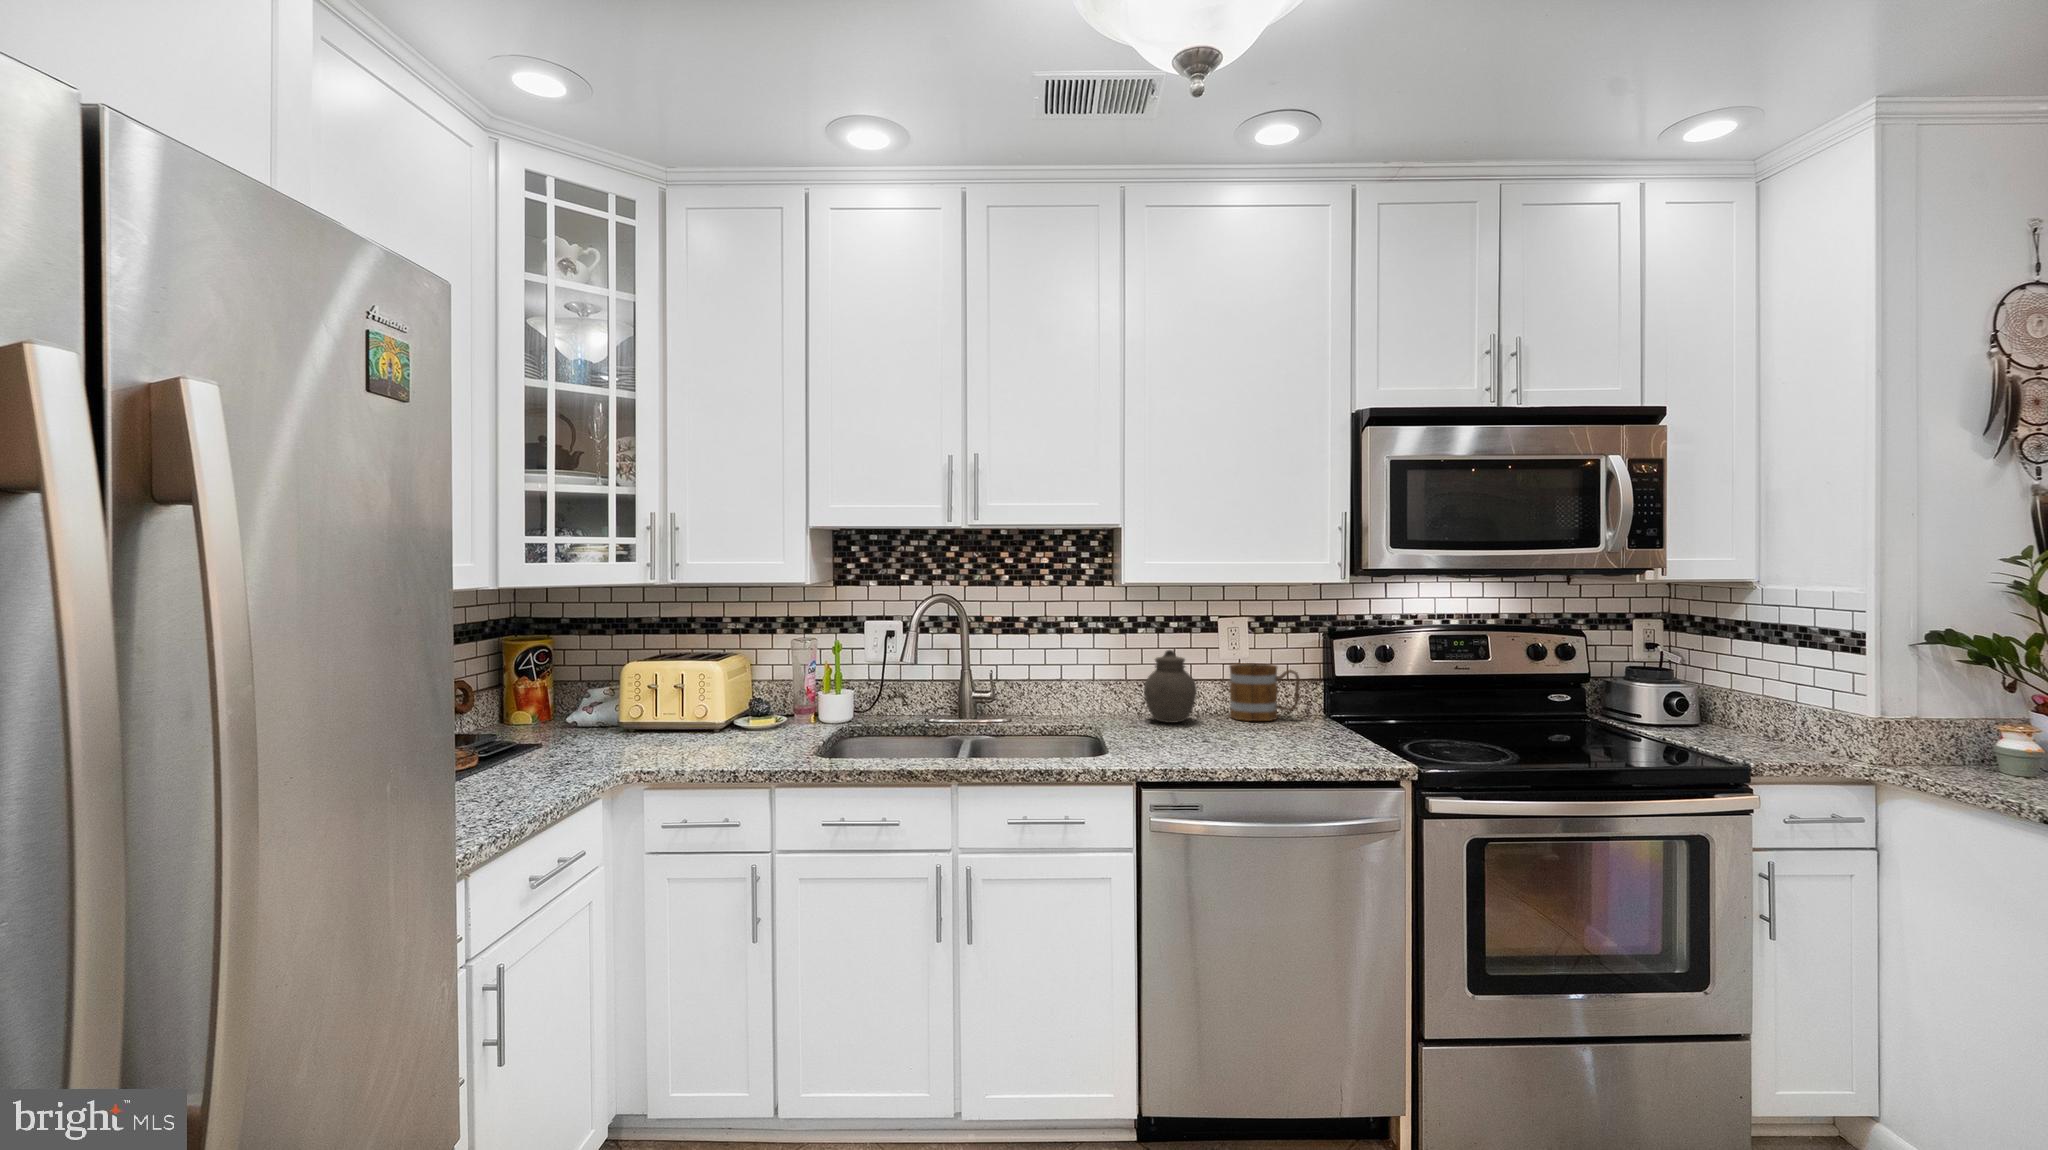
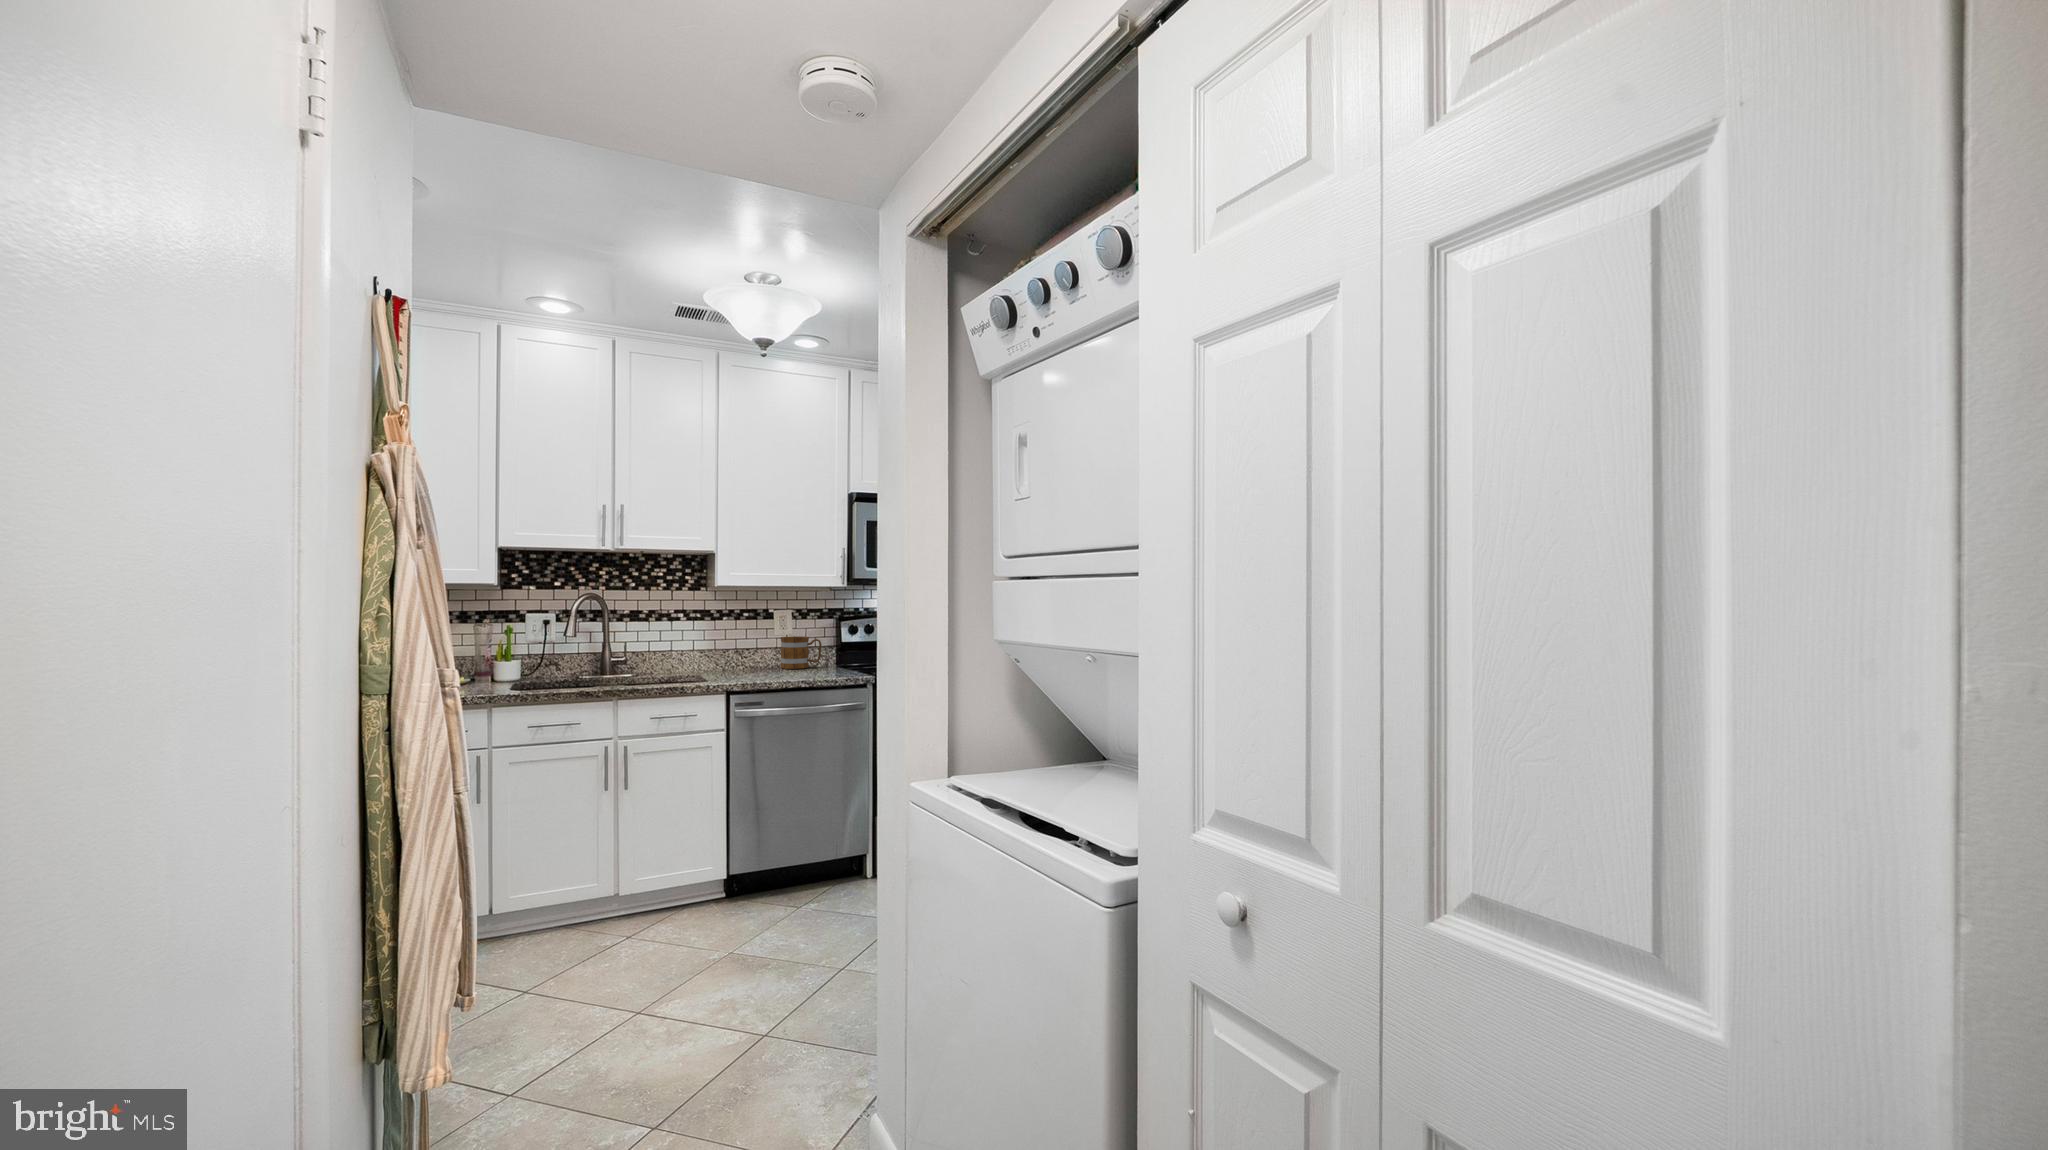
jar: present [1144,650,1197,723] -> none [729,629,761,671]

